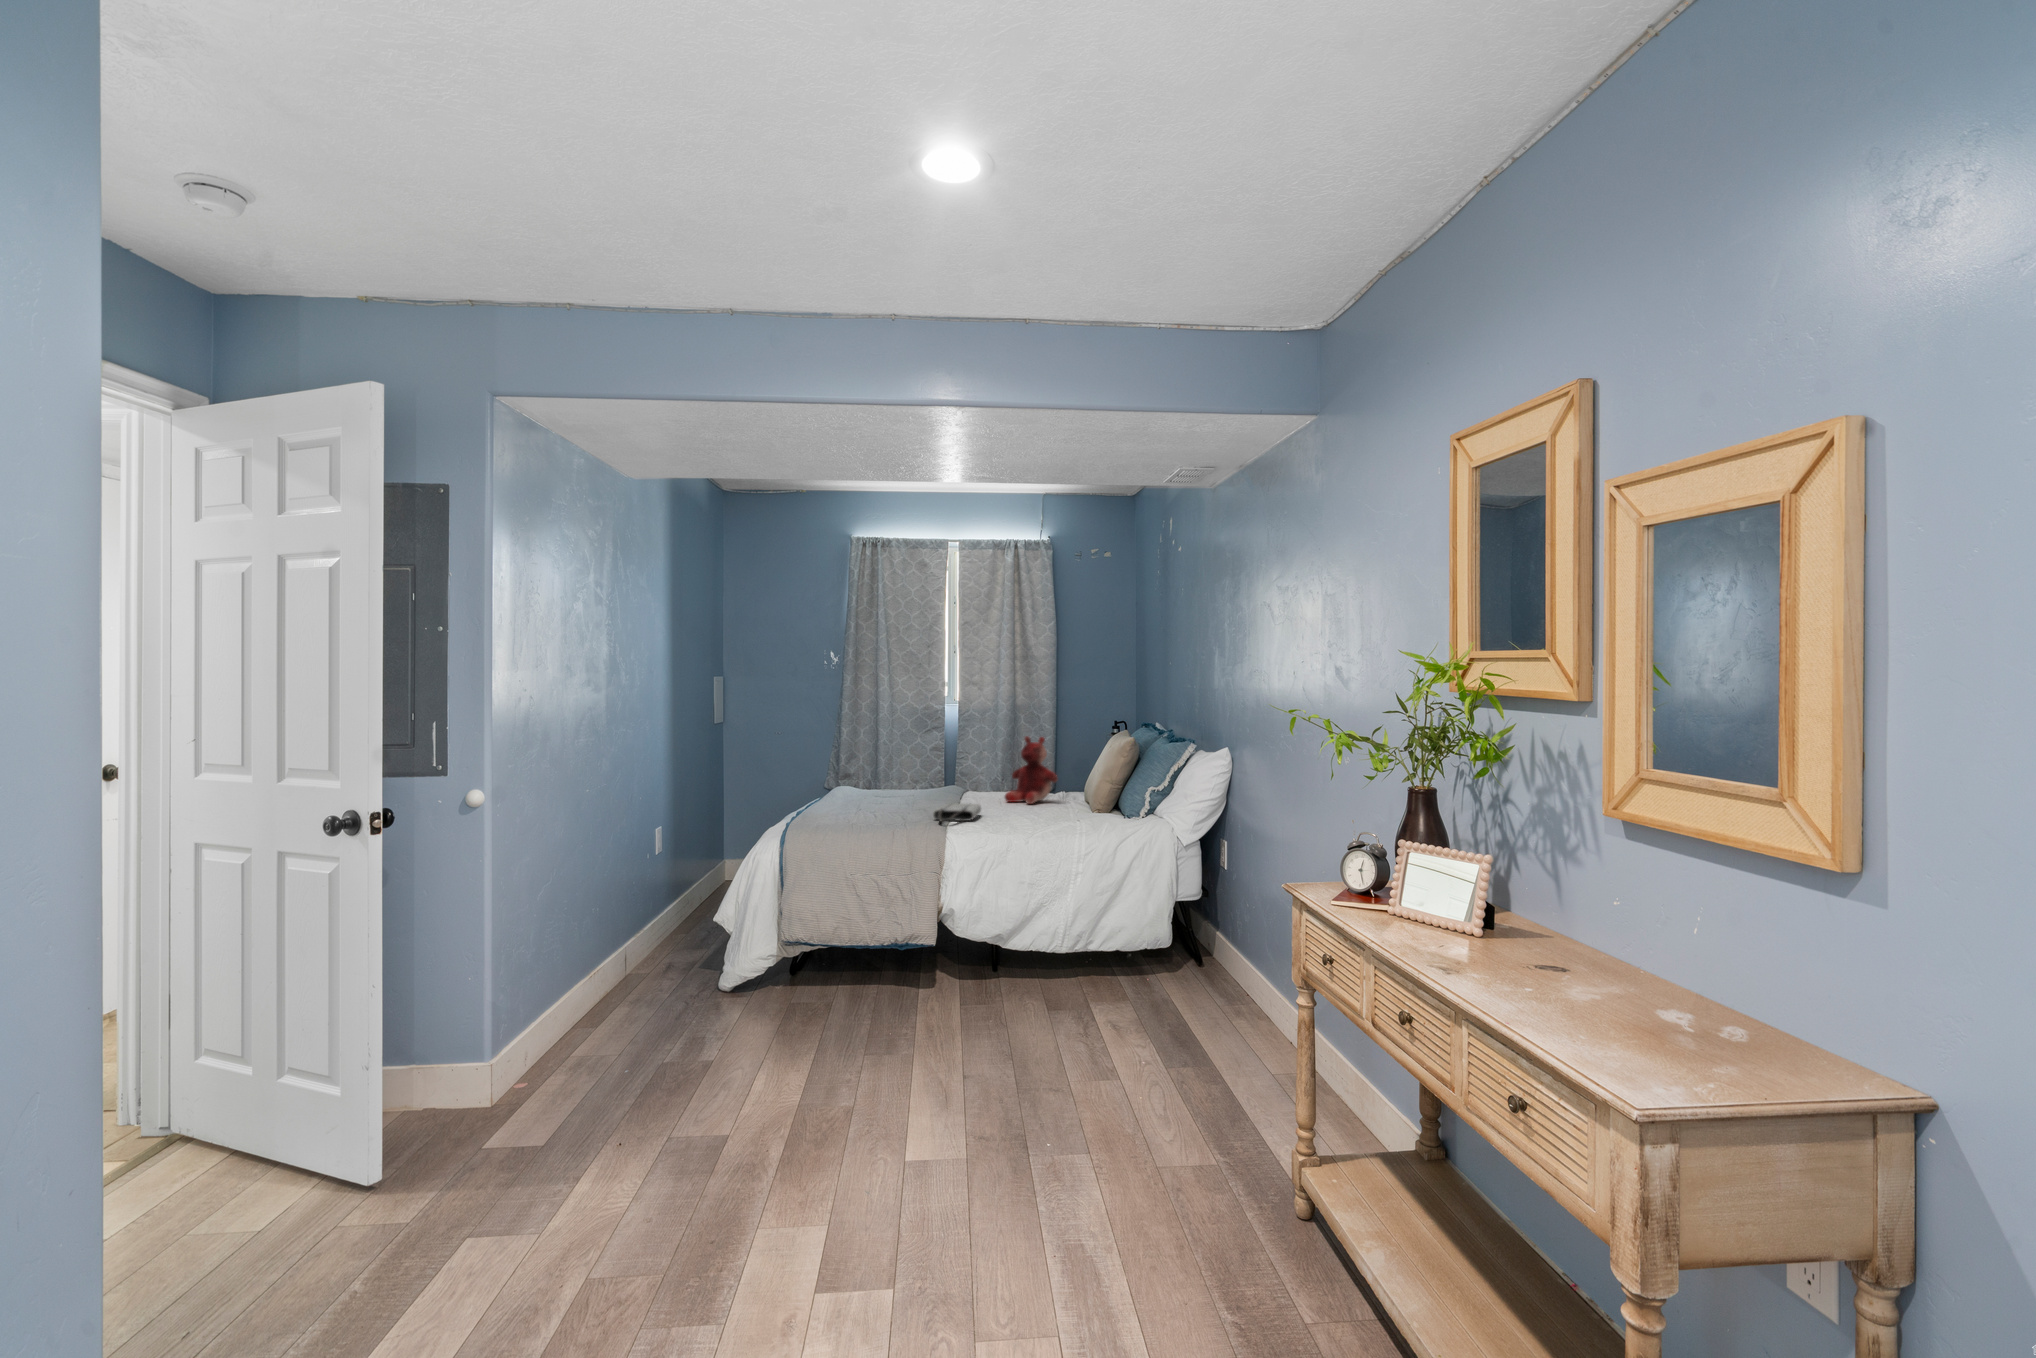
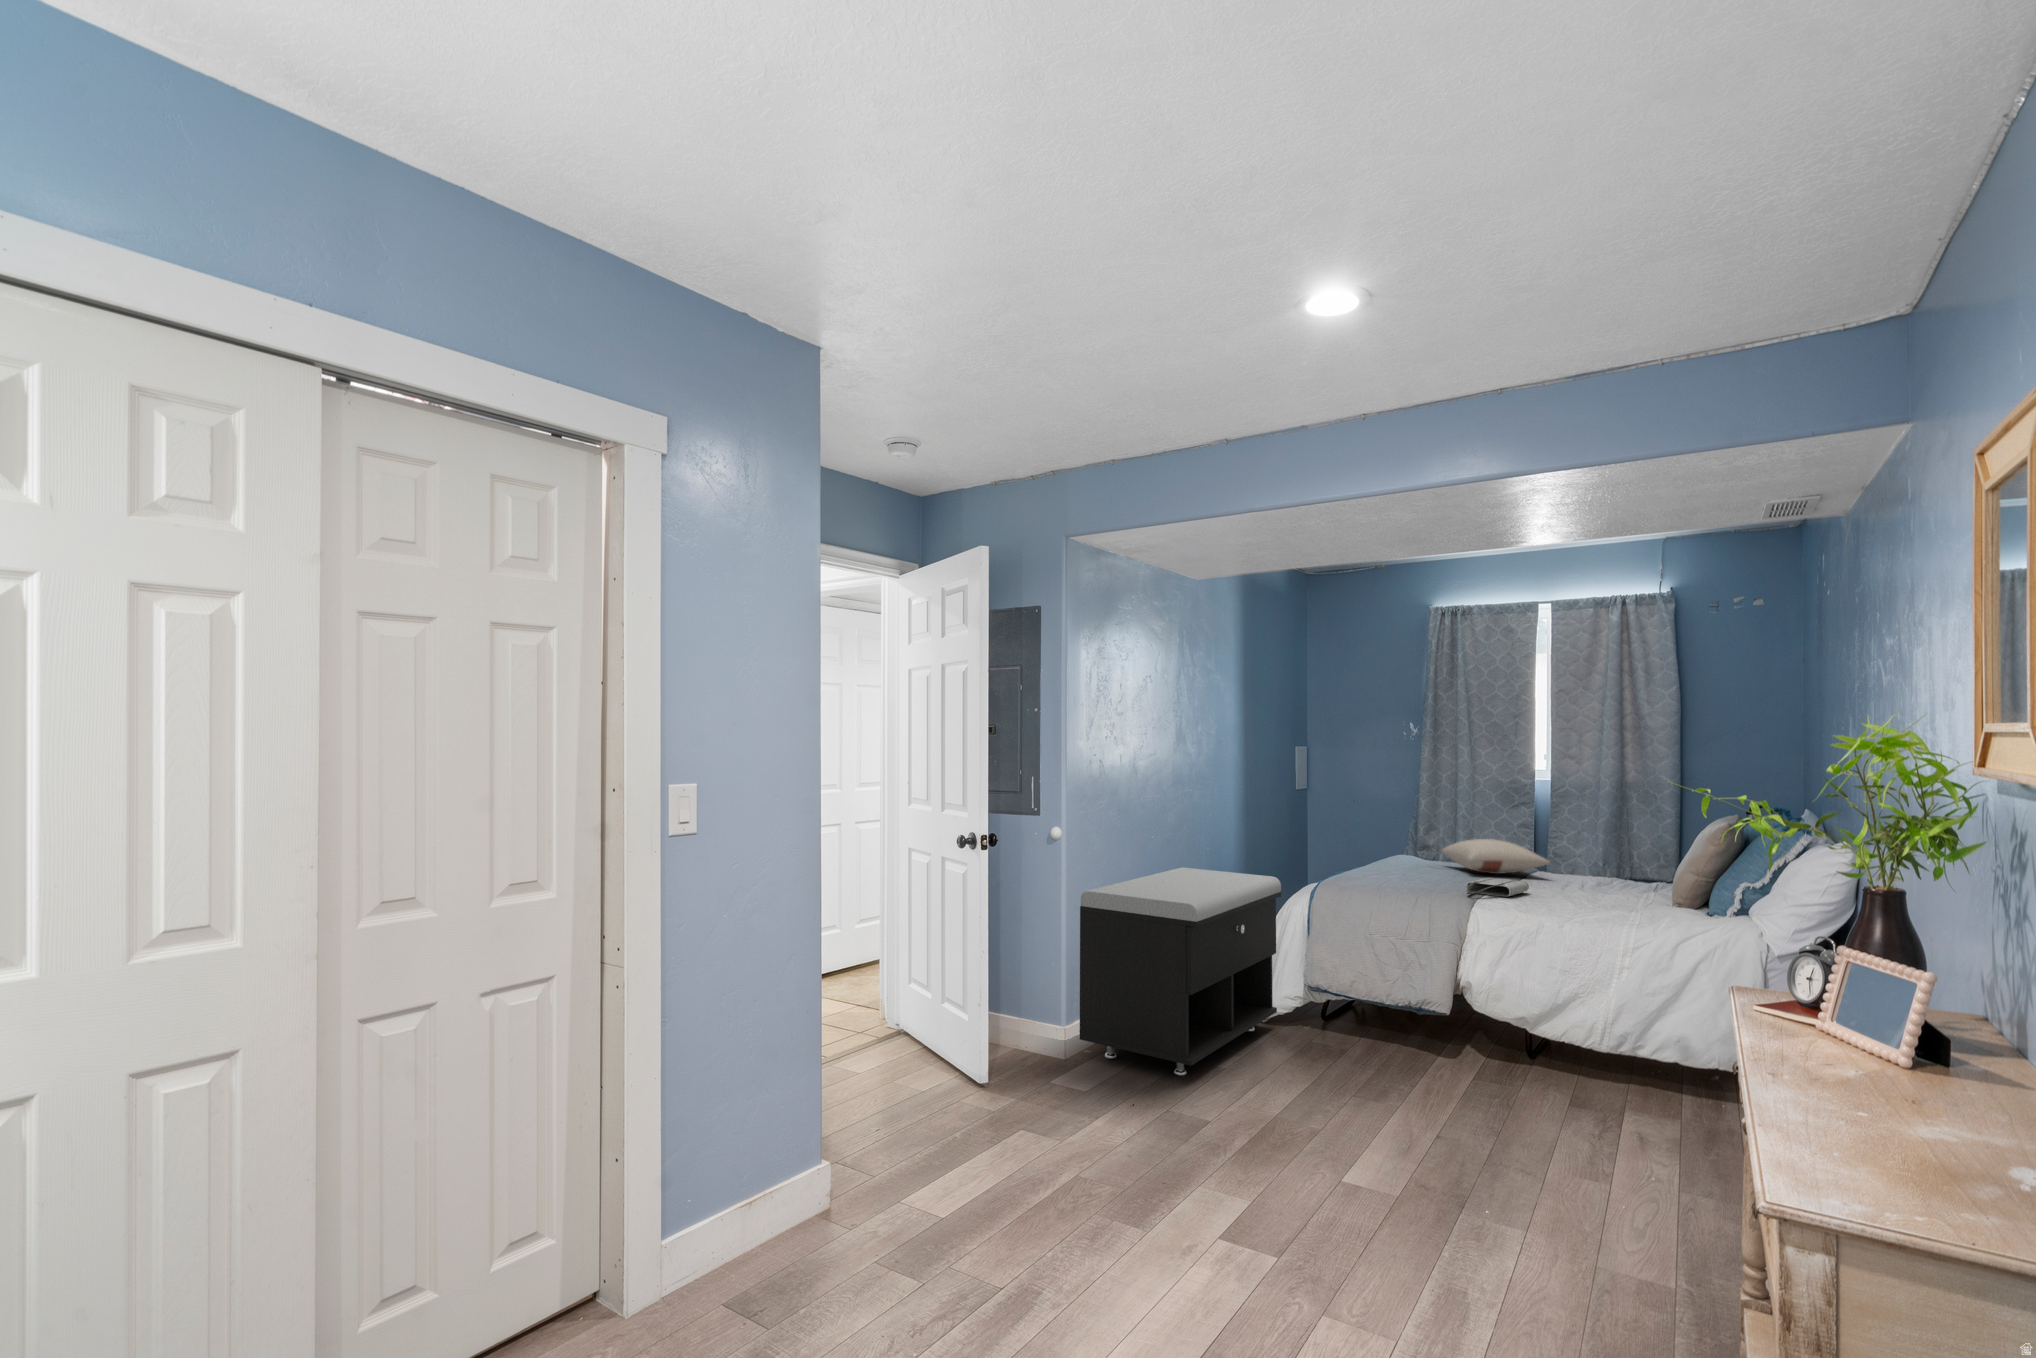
teddy bear: present [1005,736,1057,804] -> none [1578,814,1647,890]
pillow: none [881,766,981,798] -> present [1442,839,1550,874]
storage bench: none [517,827,754,1086] -> present [1080,867,1281,1076]

